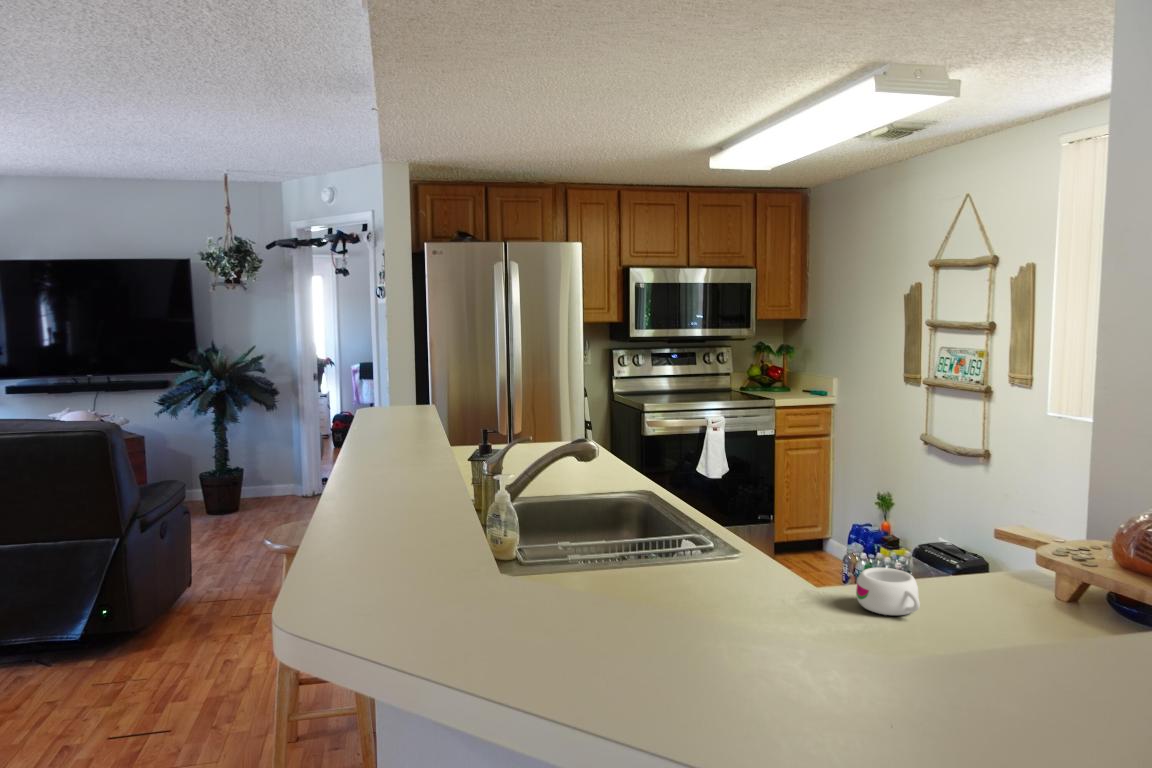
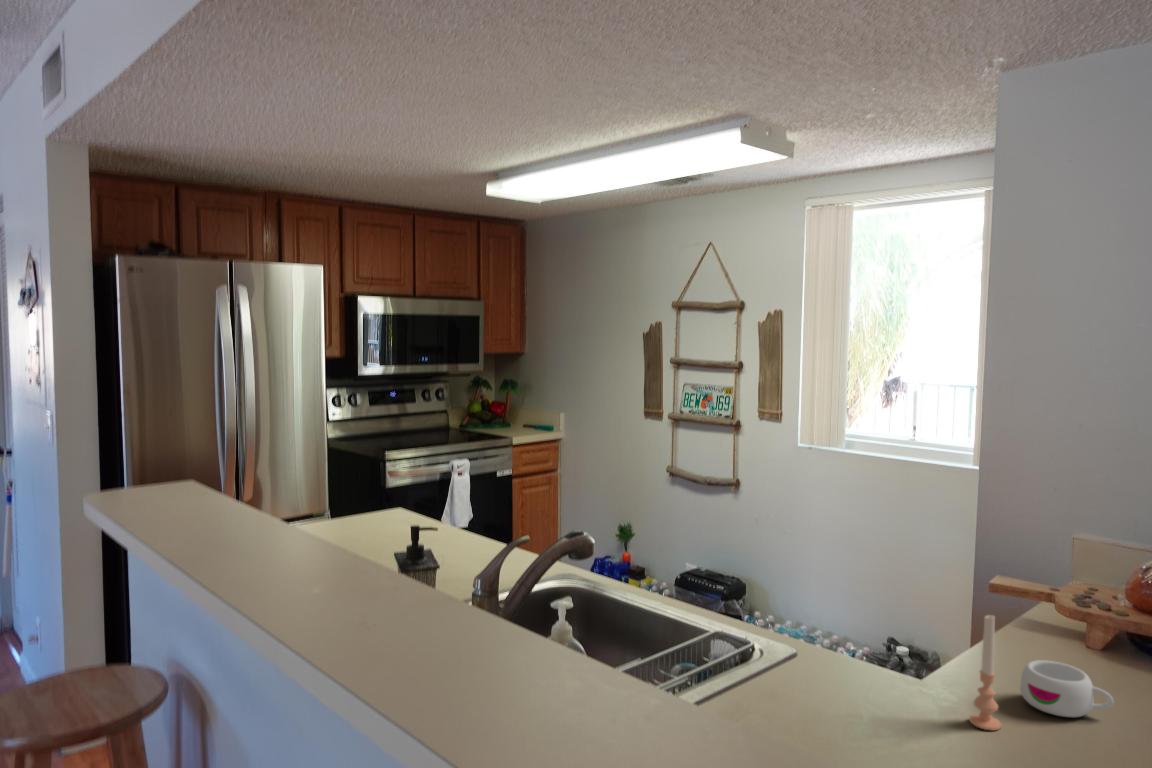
candle: none [787,509,812,609] -> present [970,615,1001,730]

